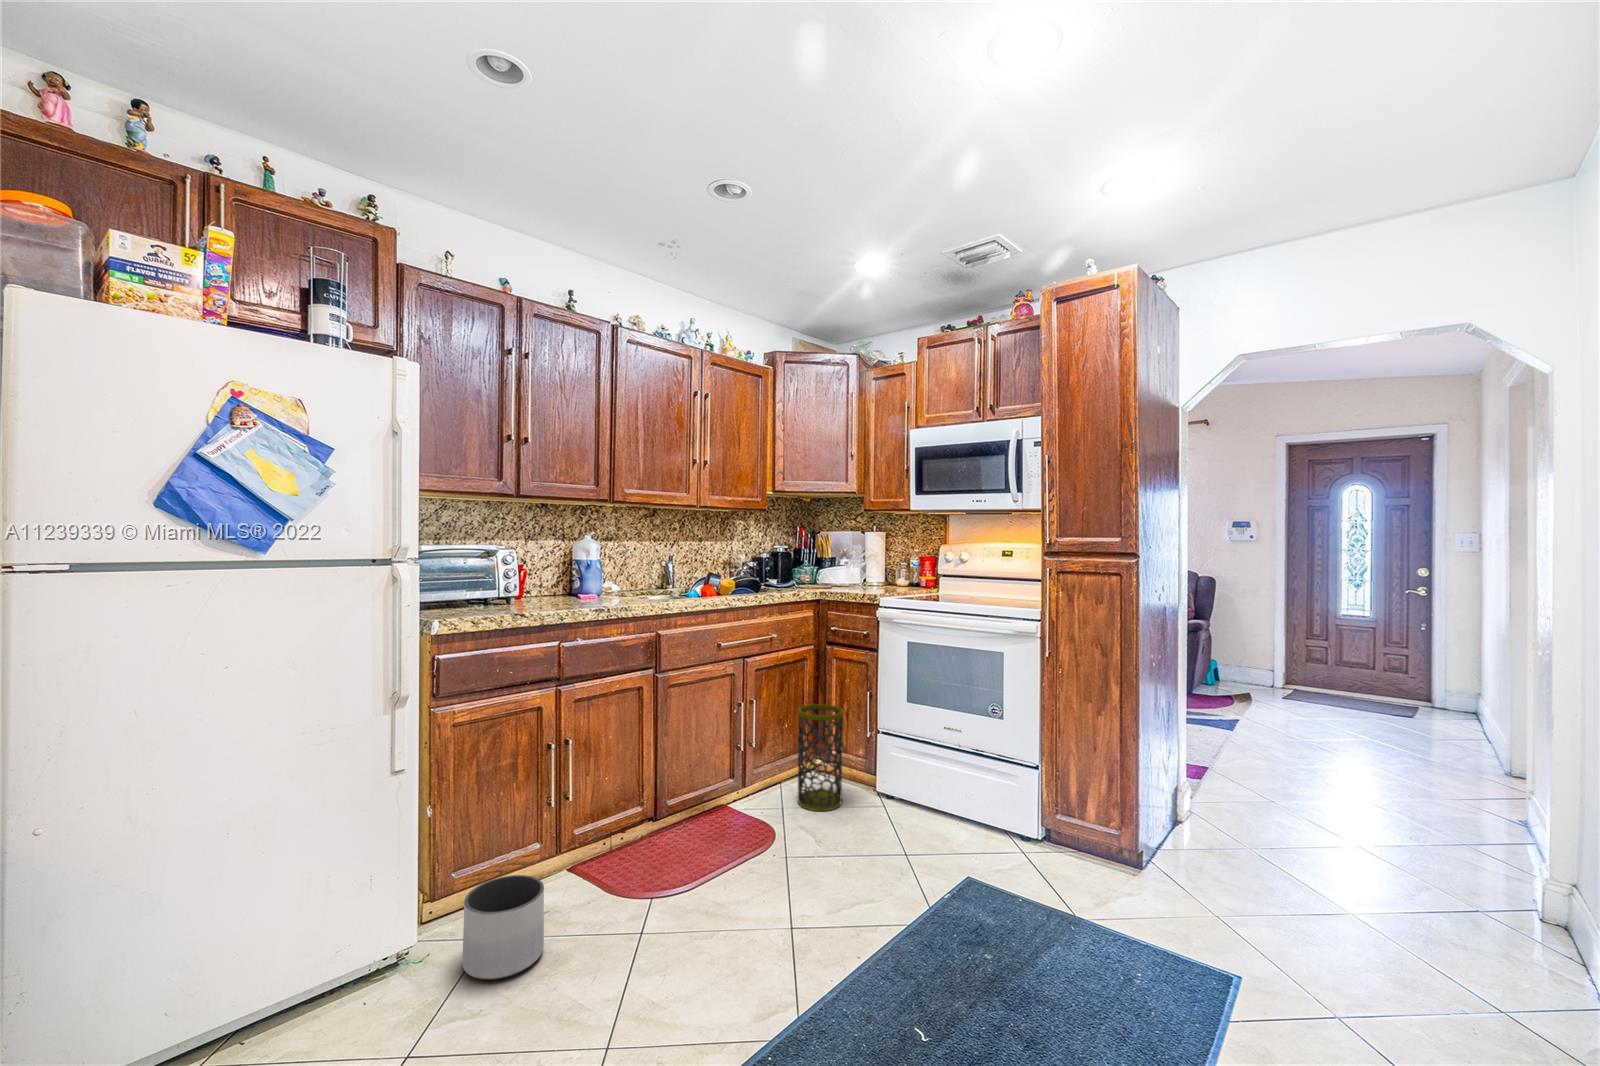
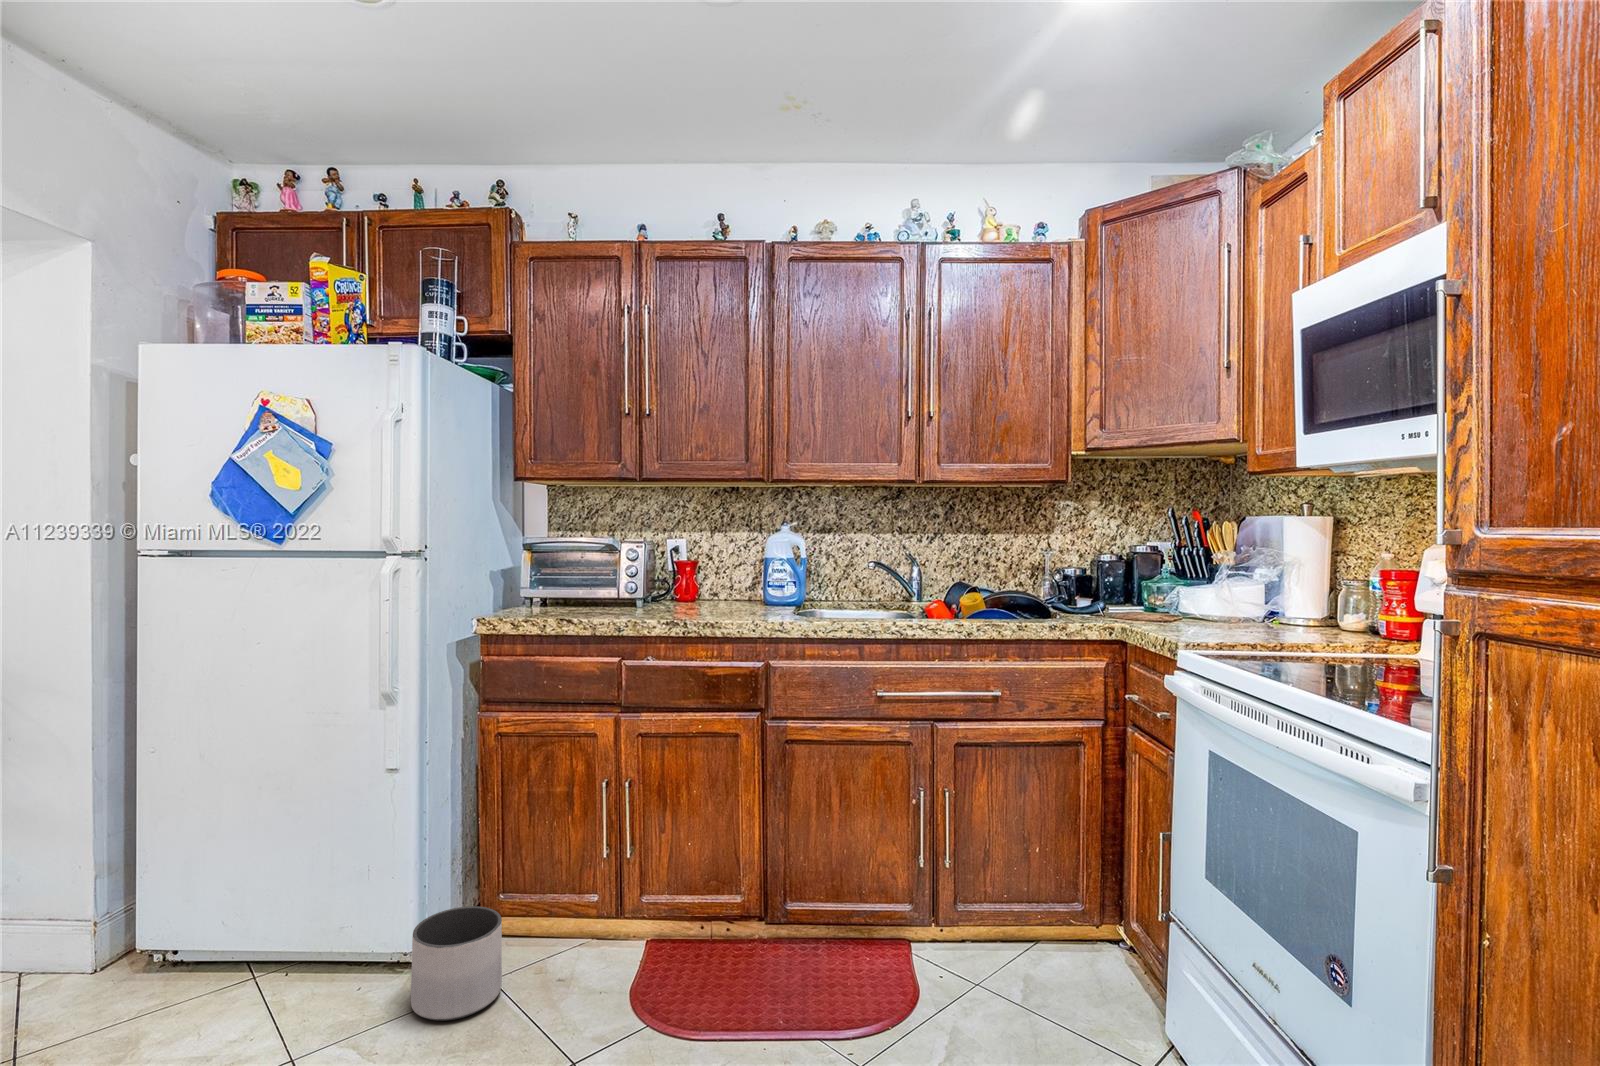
trash can: present [798,704,843,811] -> none [1002,831,1091,1041]

